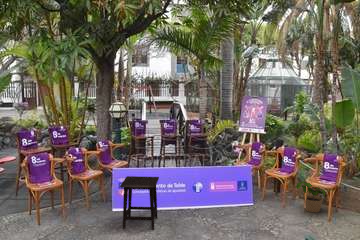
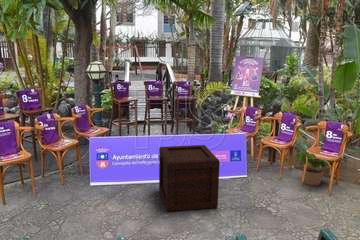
wooden crate: none [174,175,226,233] -> present [159,145,220,212]
side table: present [120,176,159,230] -> none [96,147,142,208]

